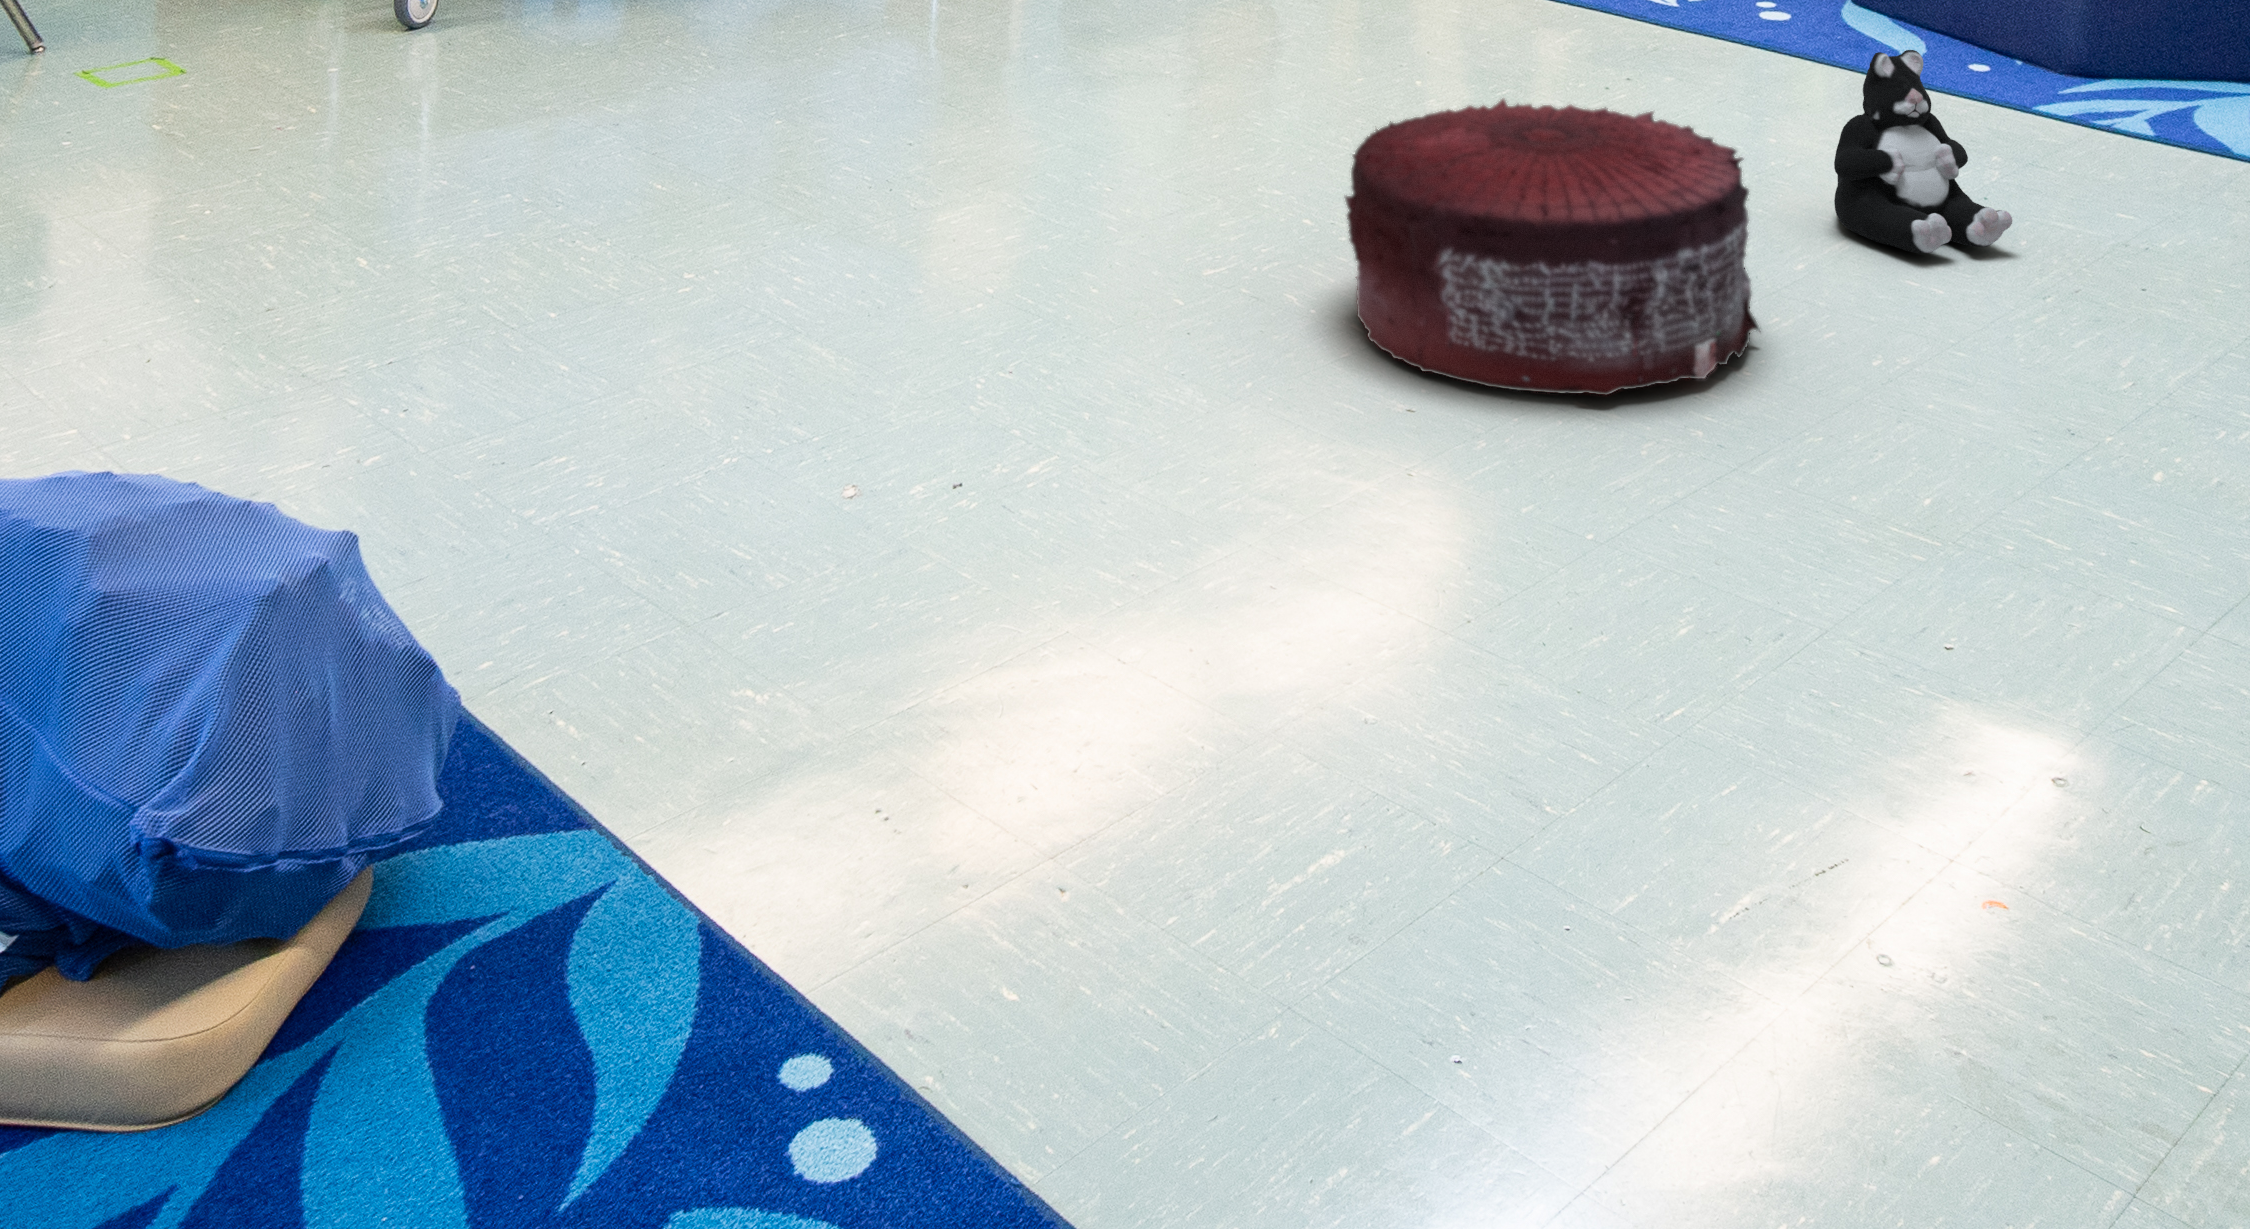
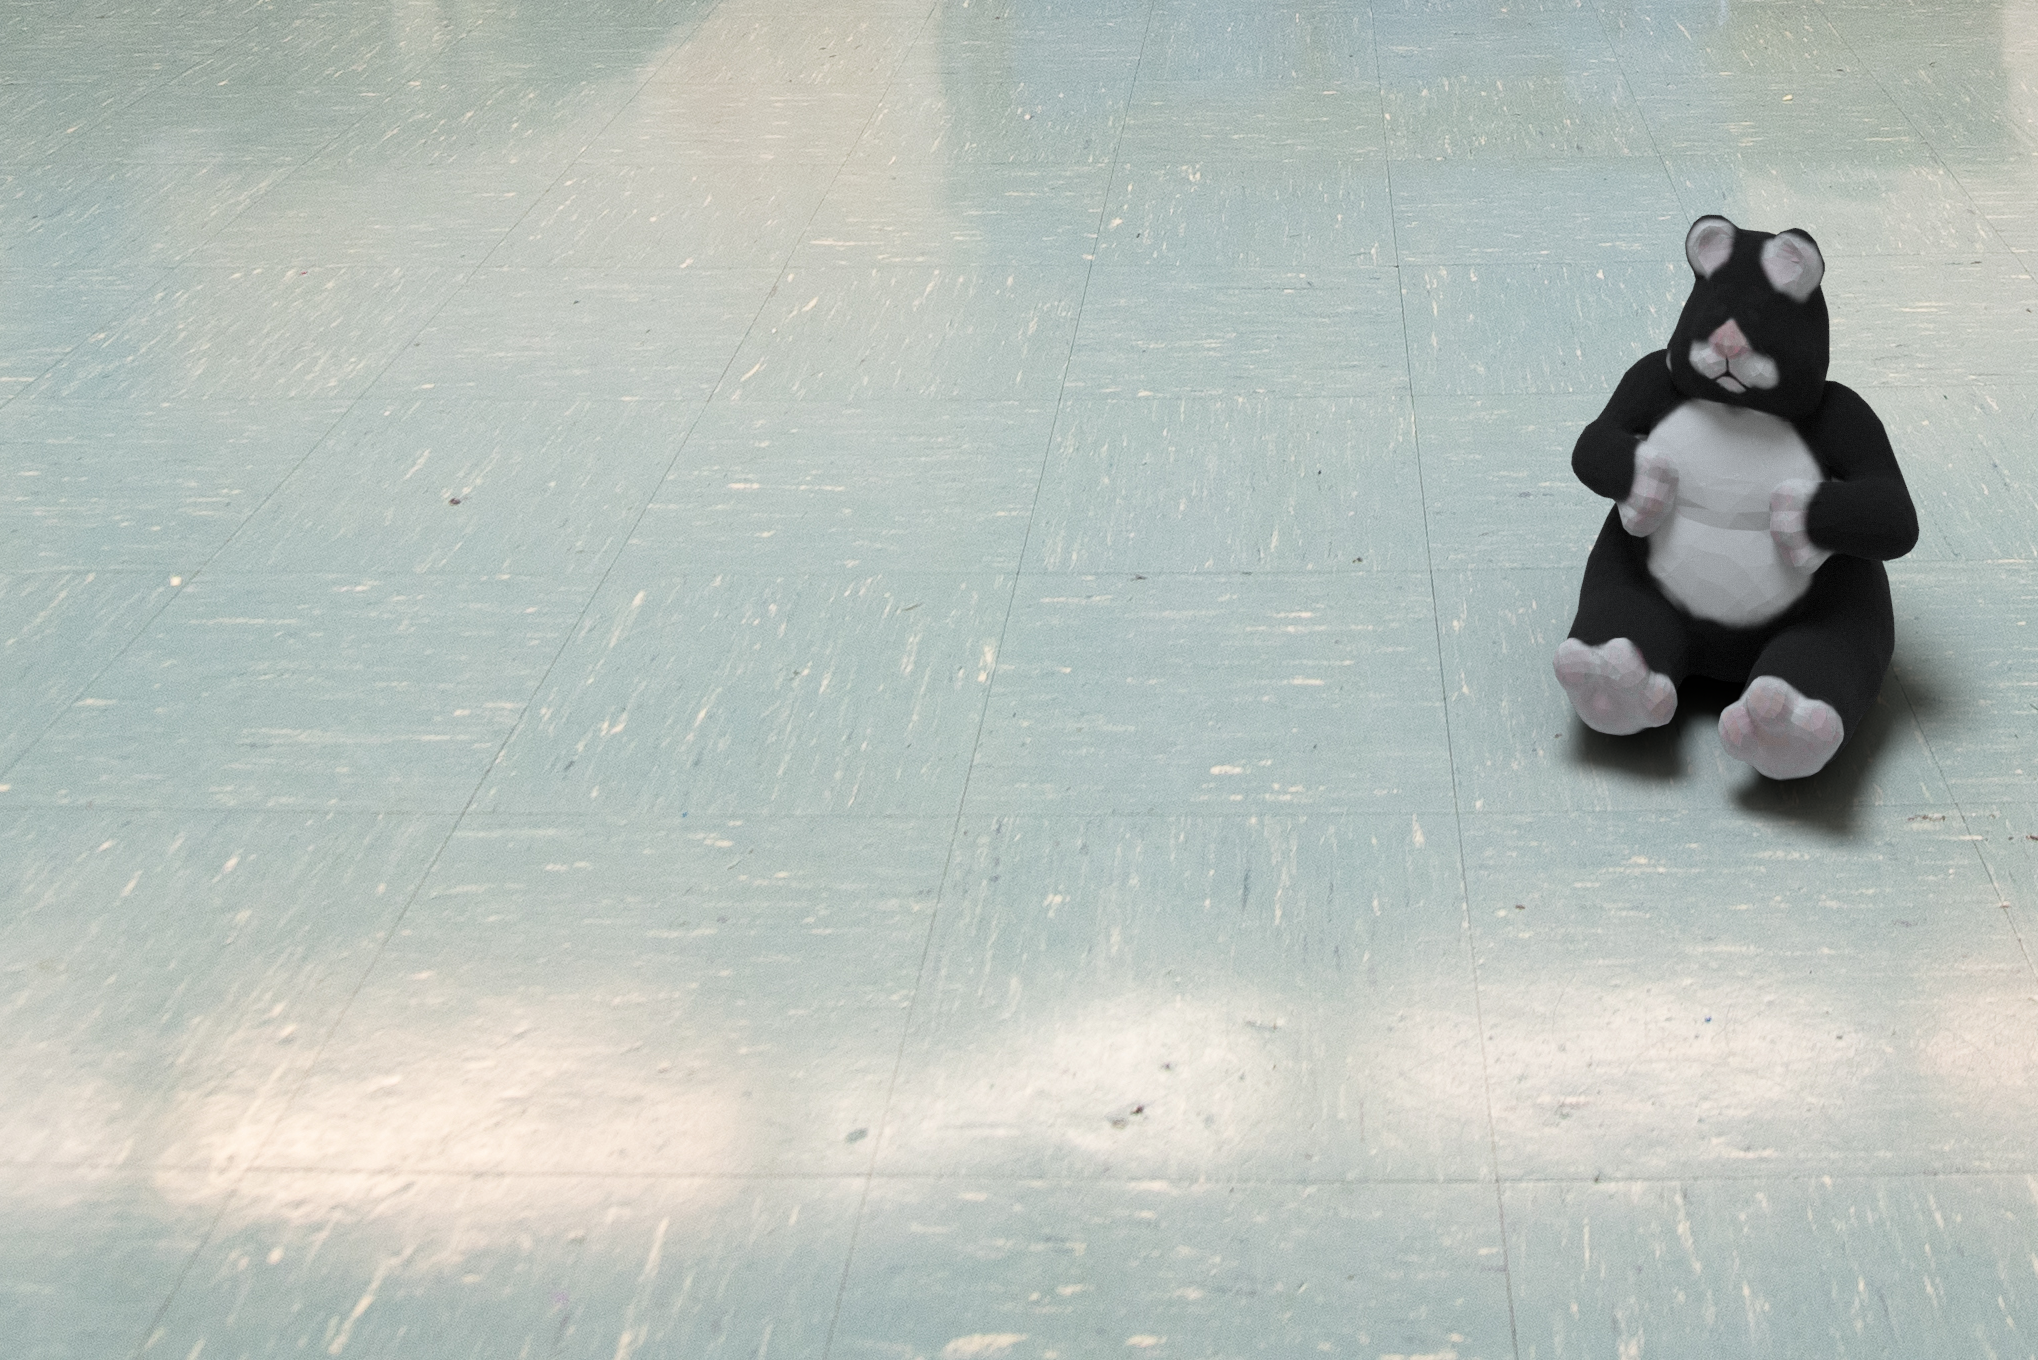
pouf: present [1345,99,1759,395] -> none [228,98,997,784]

